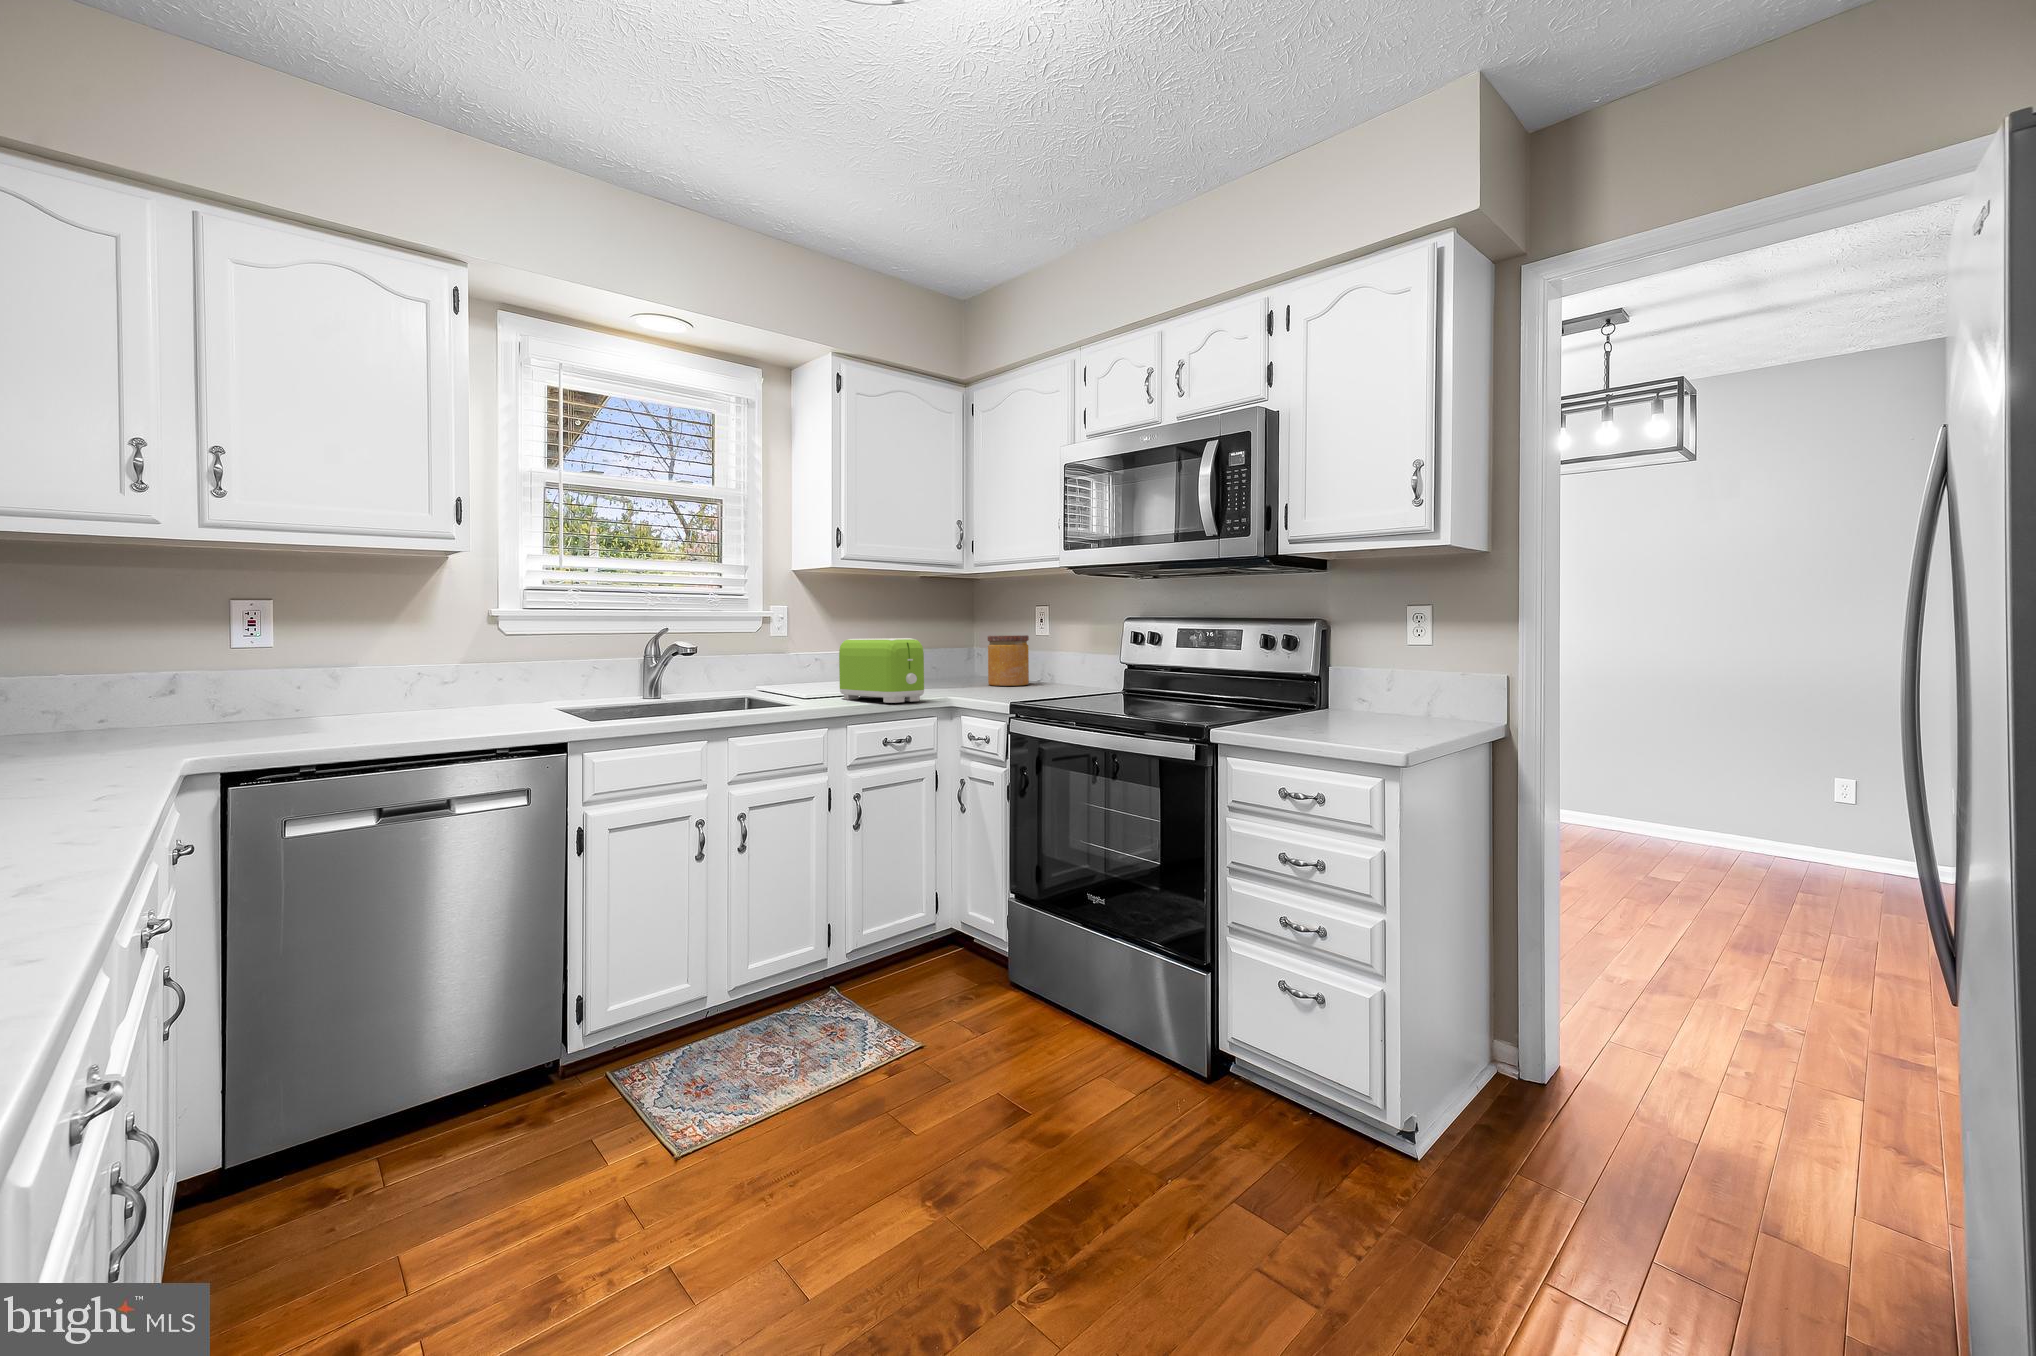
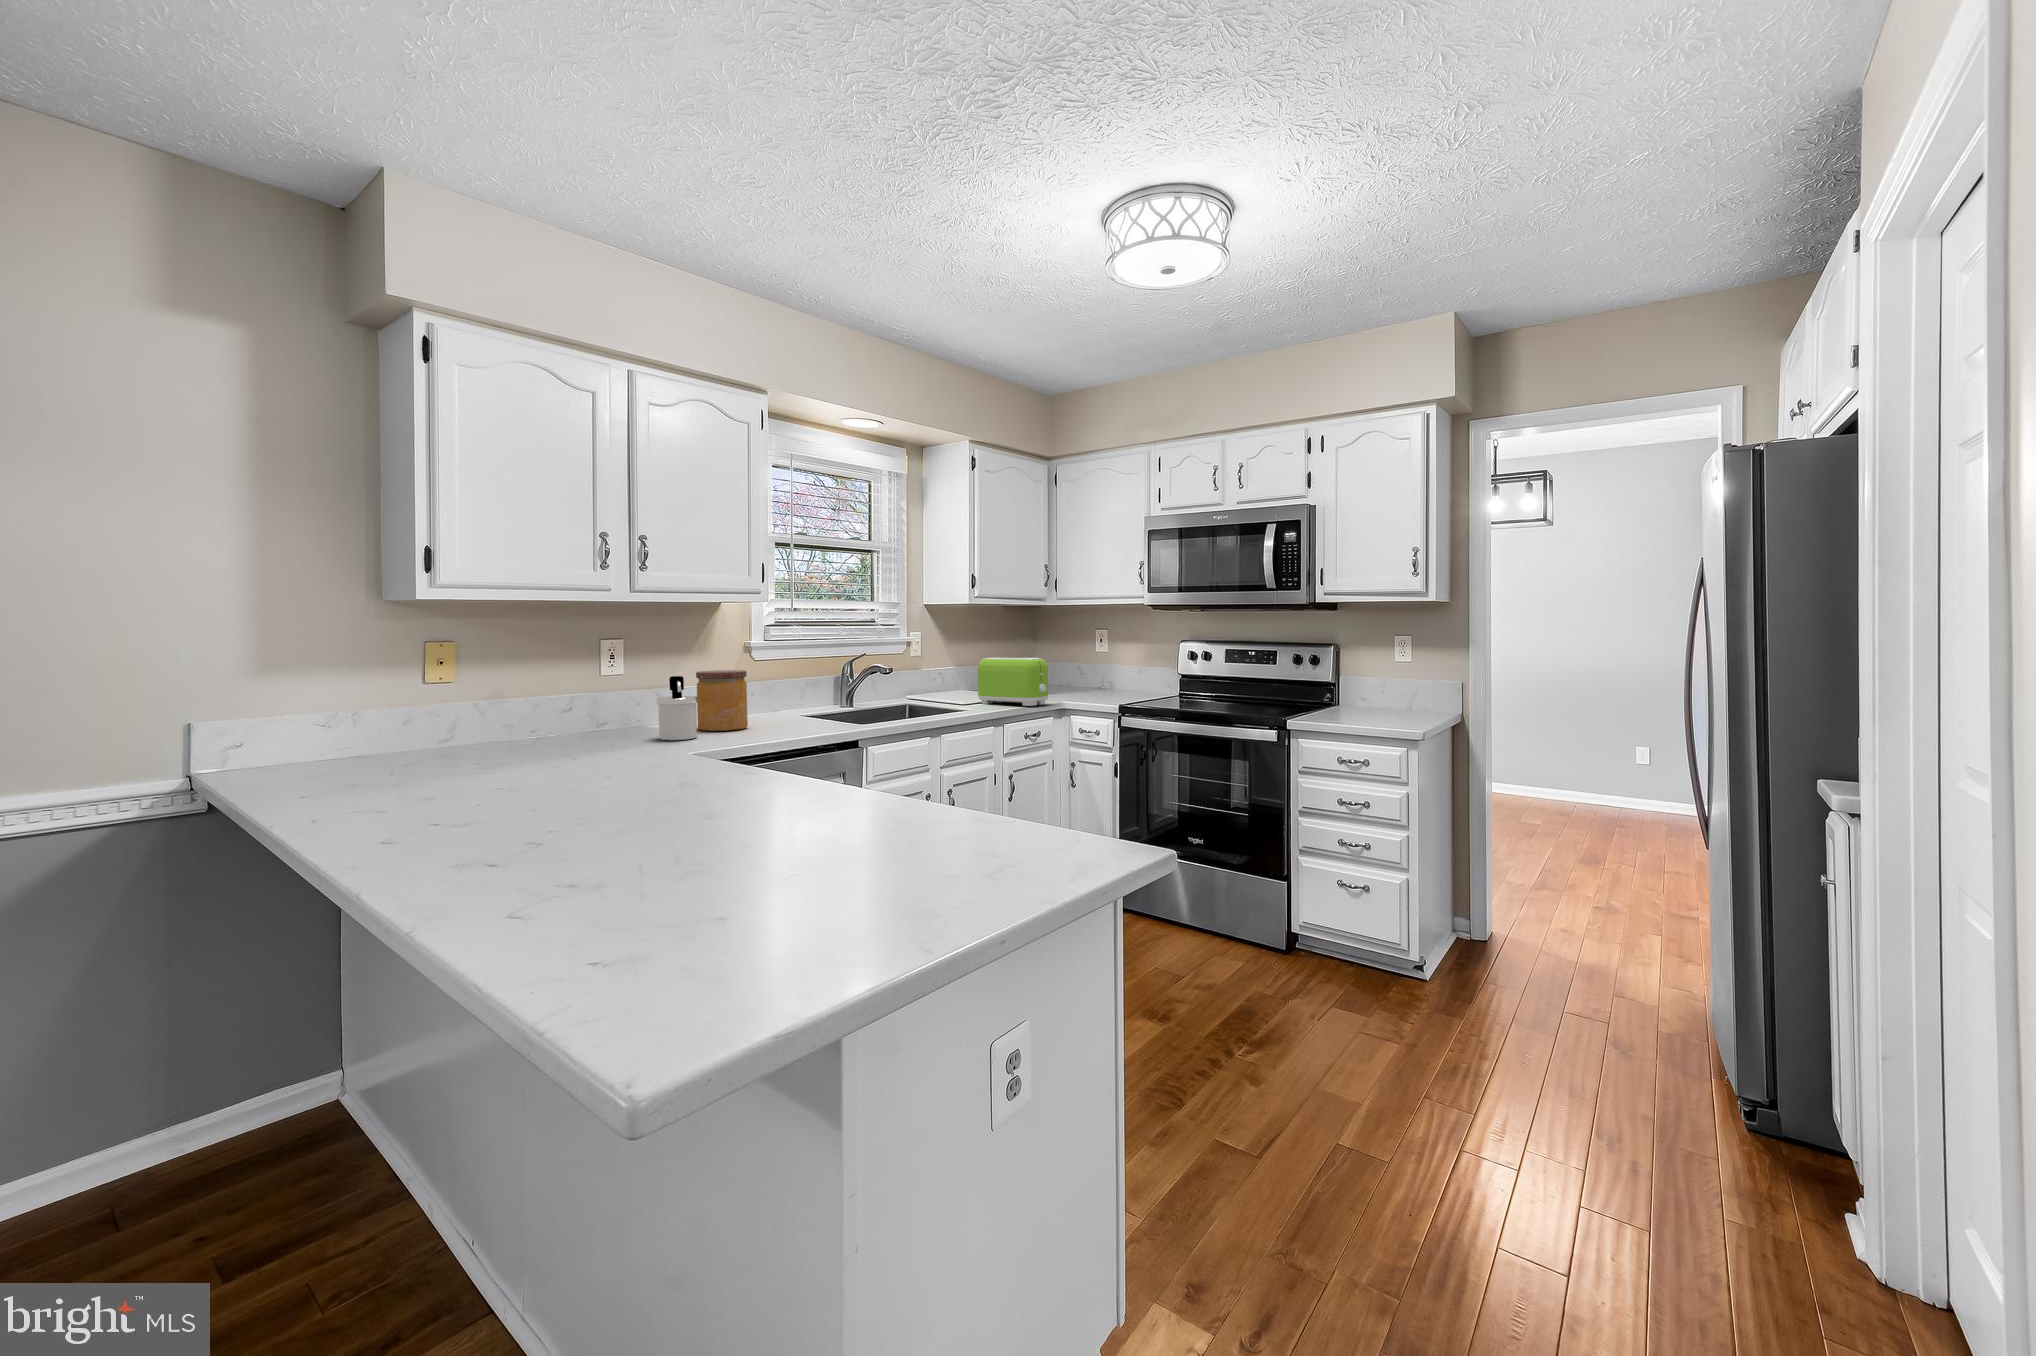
jar: present [988,635,1029,686] -> present [696,670,748,731]
soap dispenser: none [246,650,314,740] -> present [657,676,697,740]

